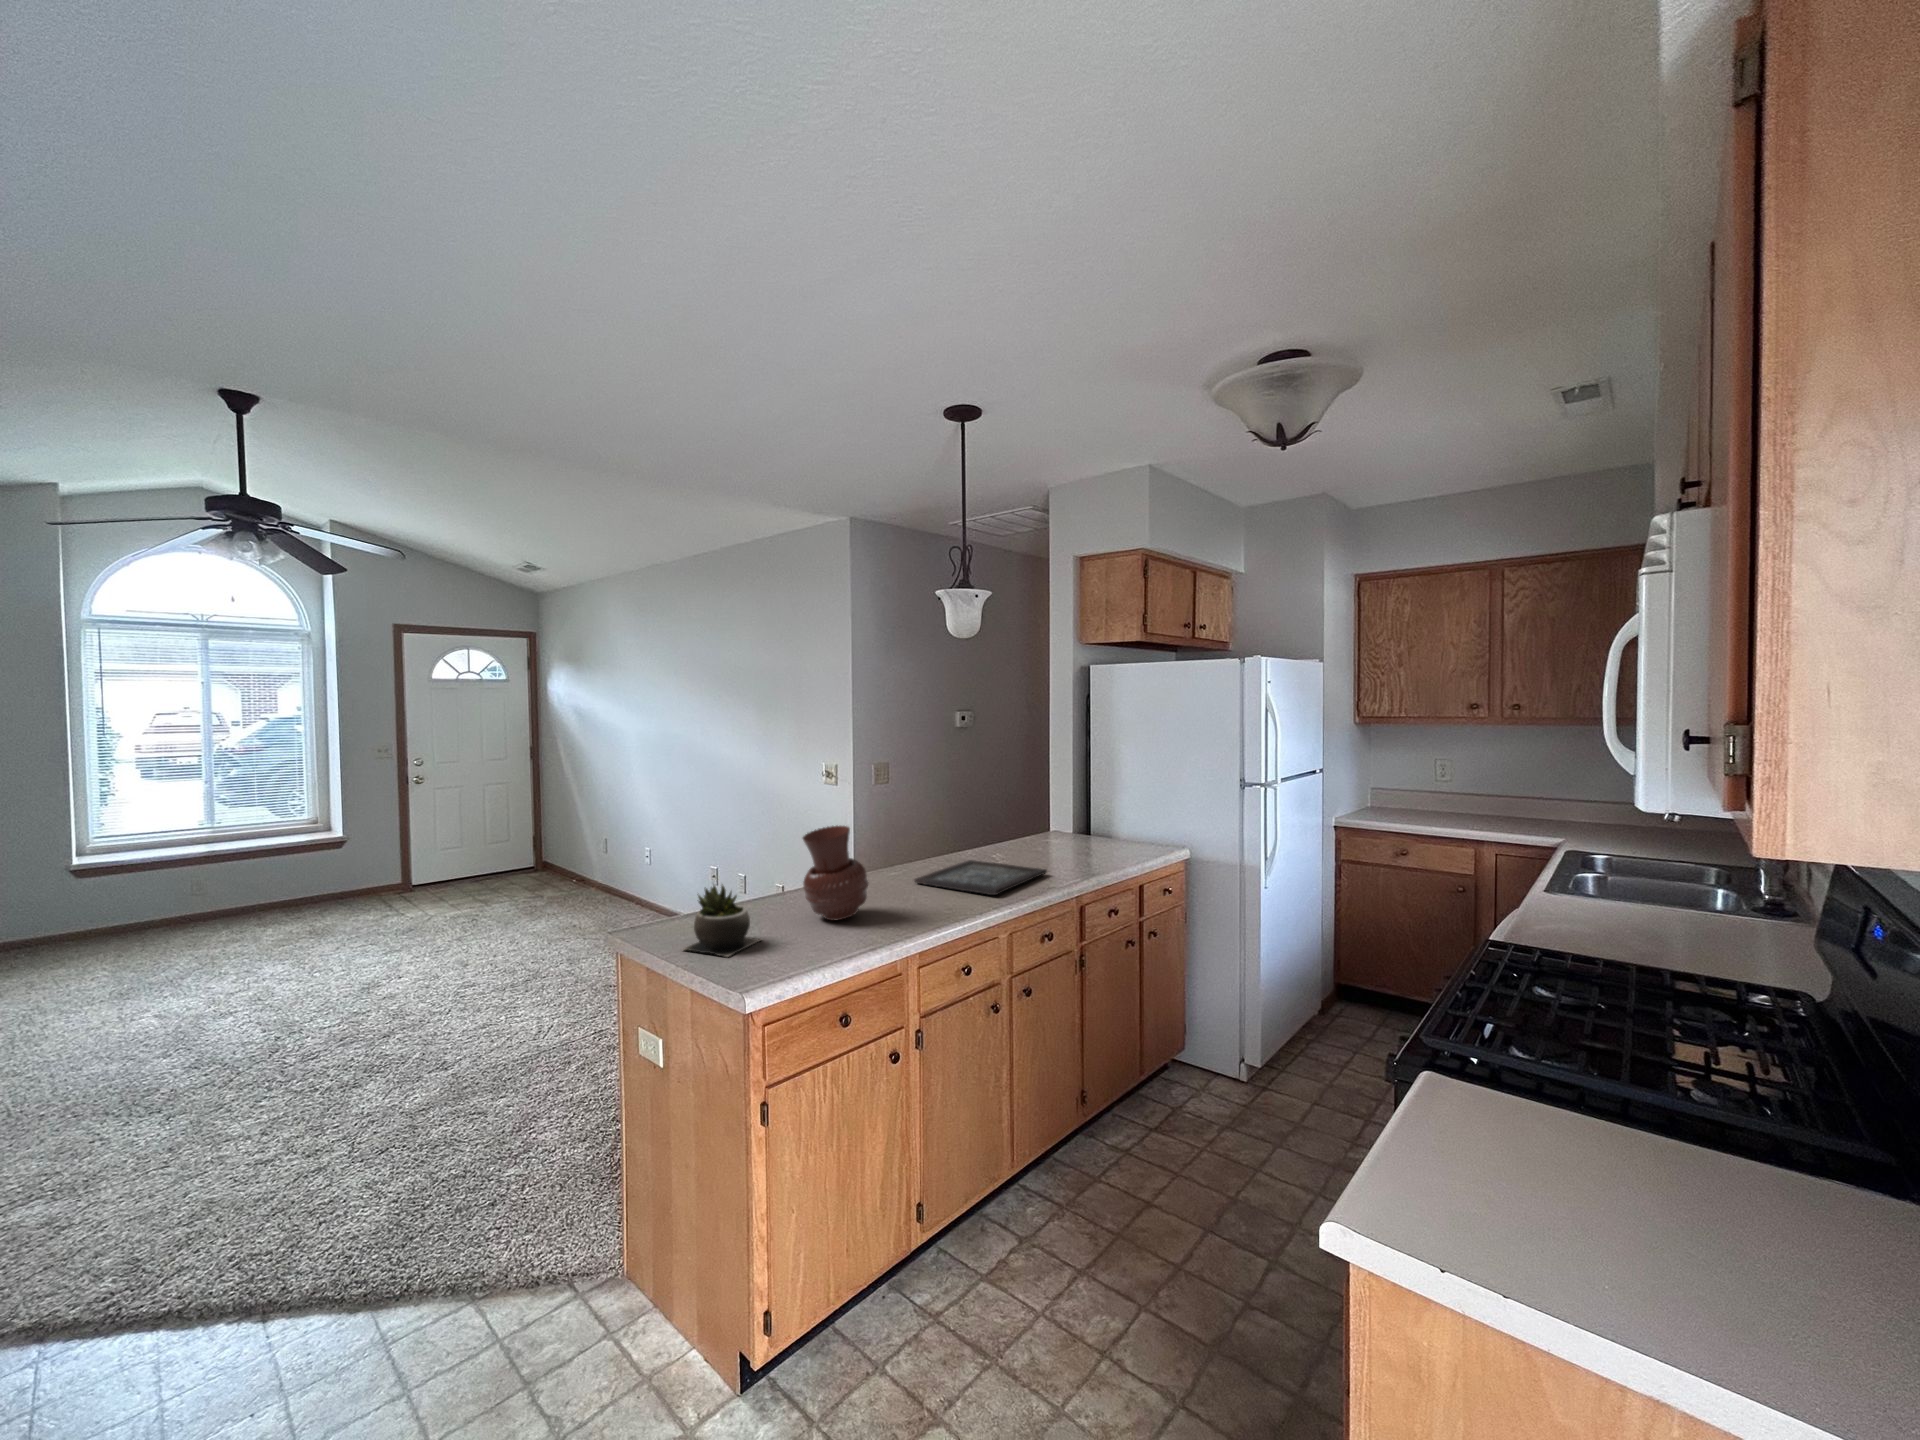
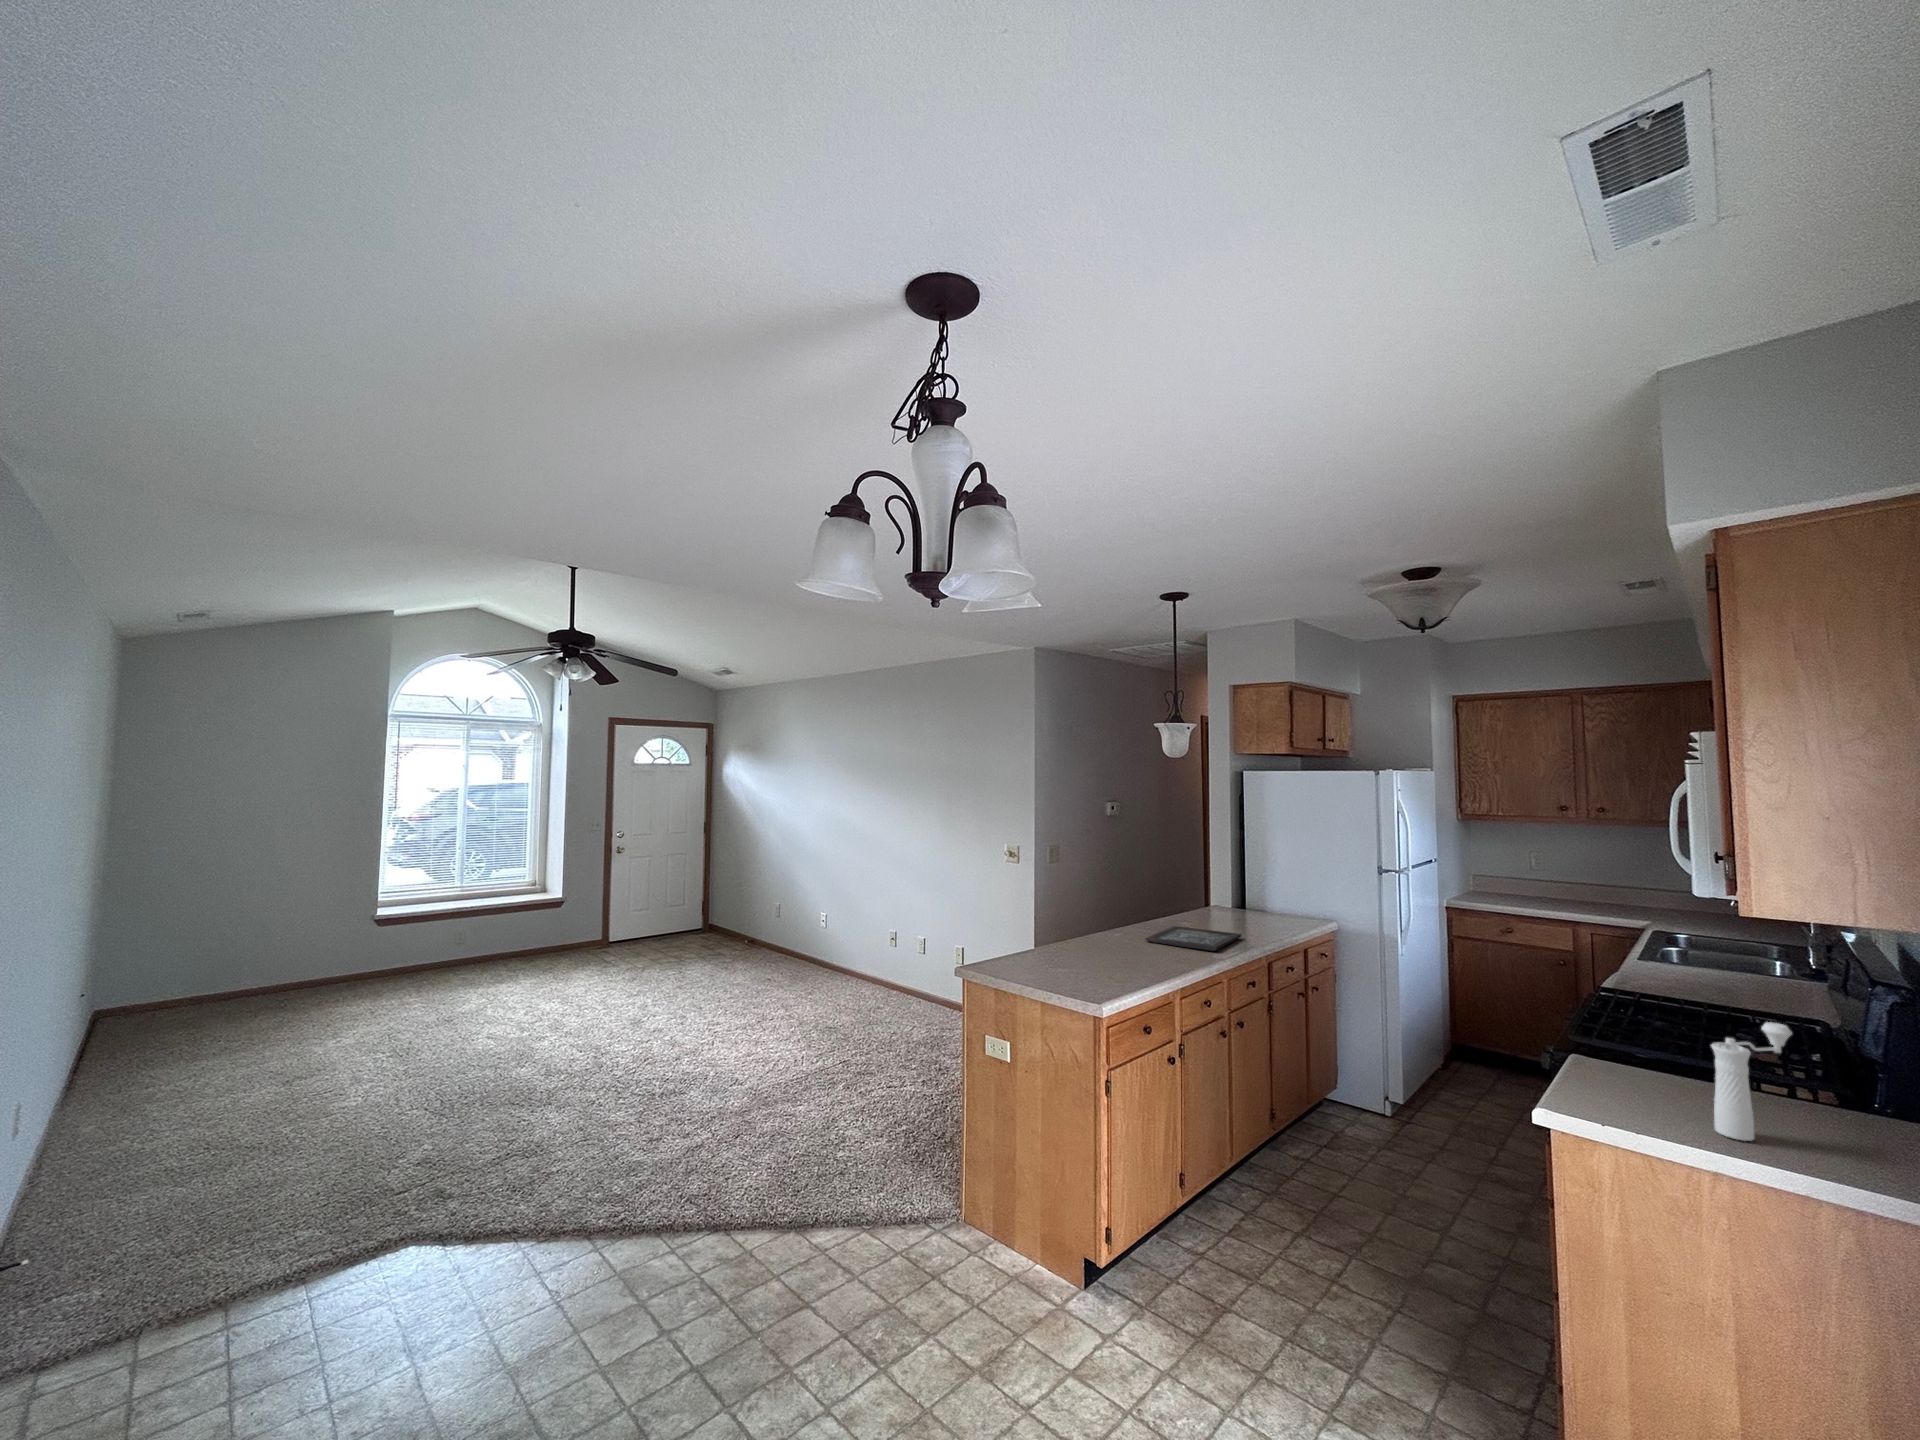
vase: present [803,826,868,920] -> none [1091,896,1137,964]
succulent plant: present [683,884,760,957] -> none [1031,933,1079,983]
pepper mill: none [1665,1063,1834,1318] -> present [1711,1022,1792,1141]

